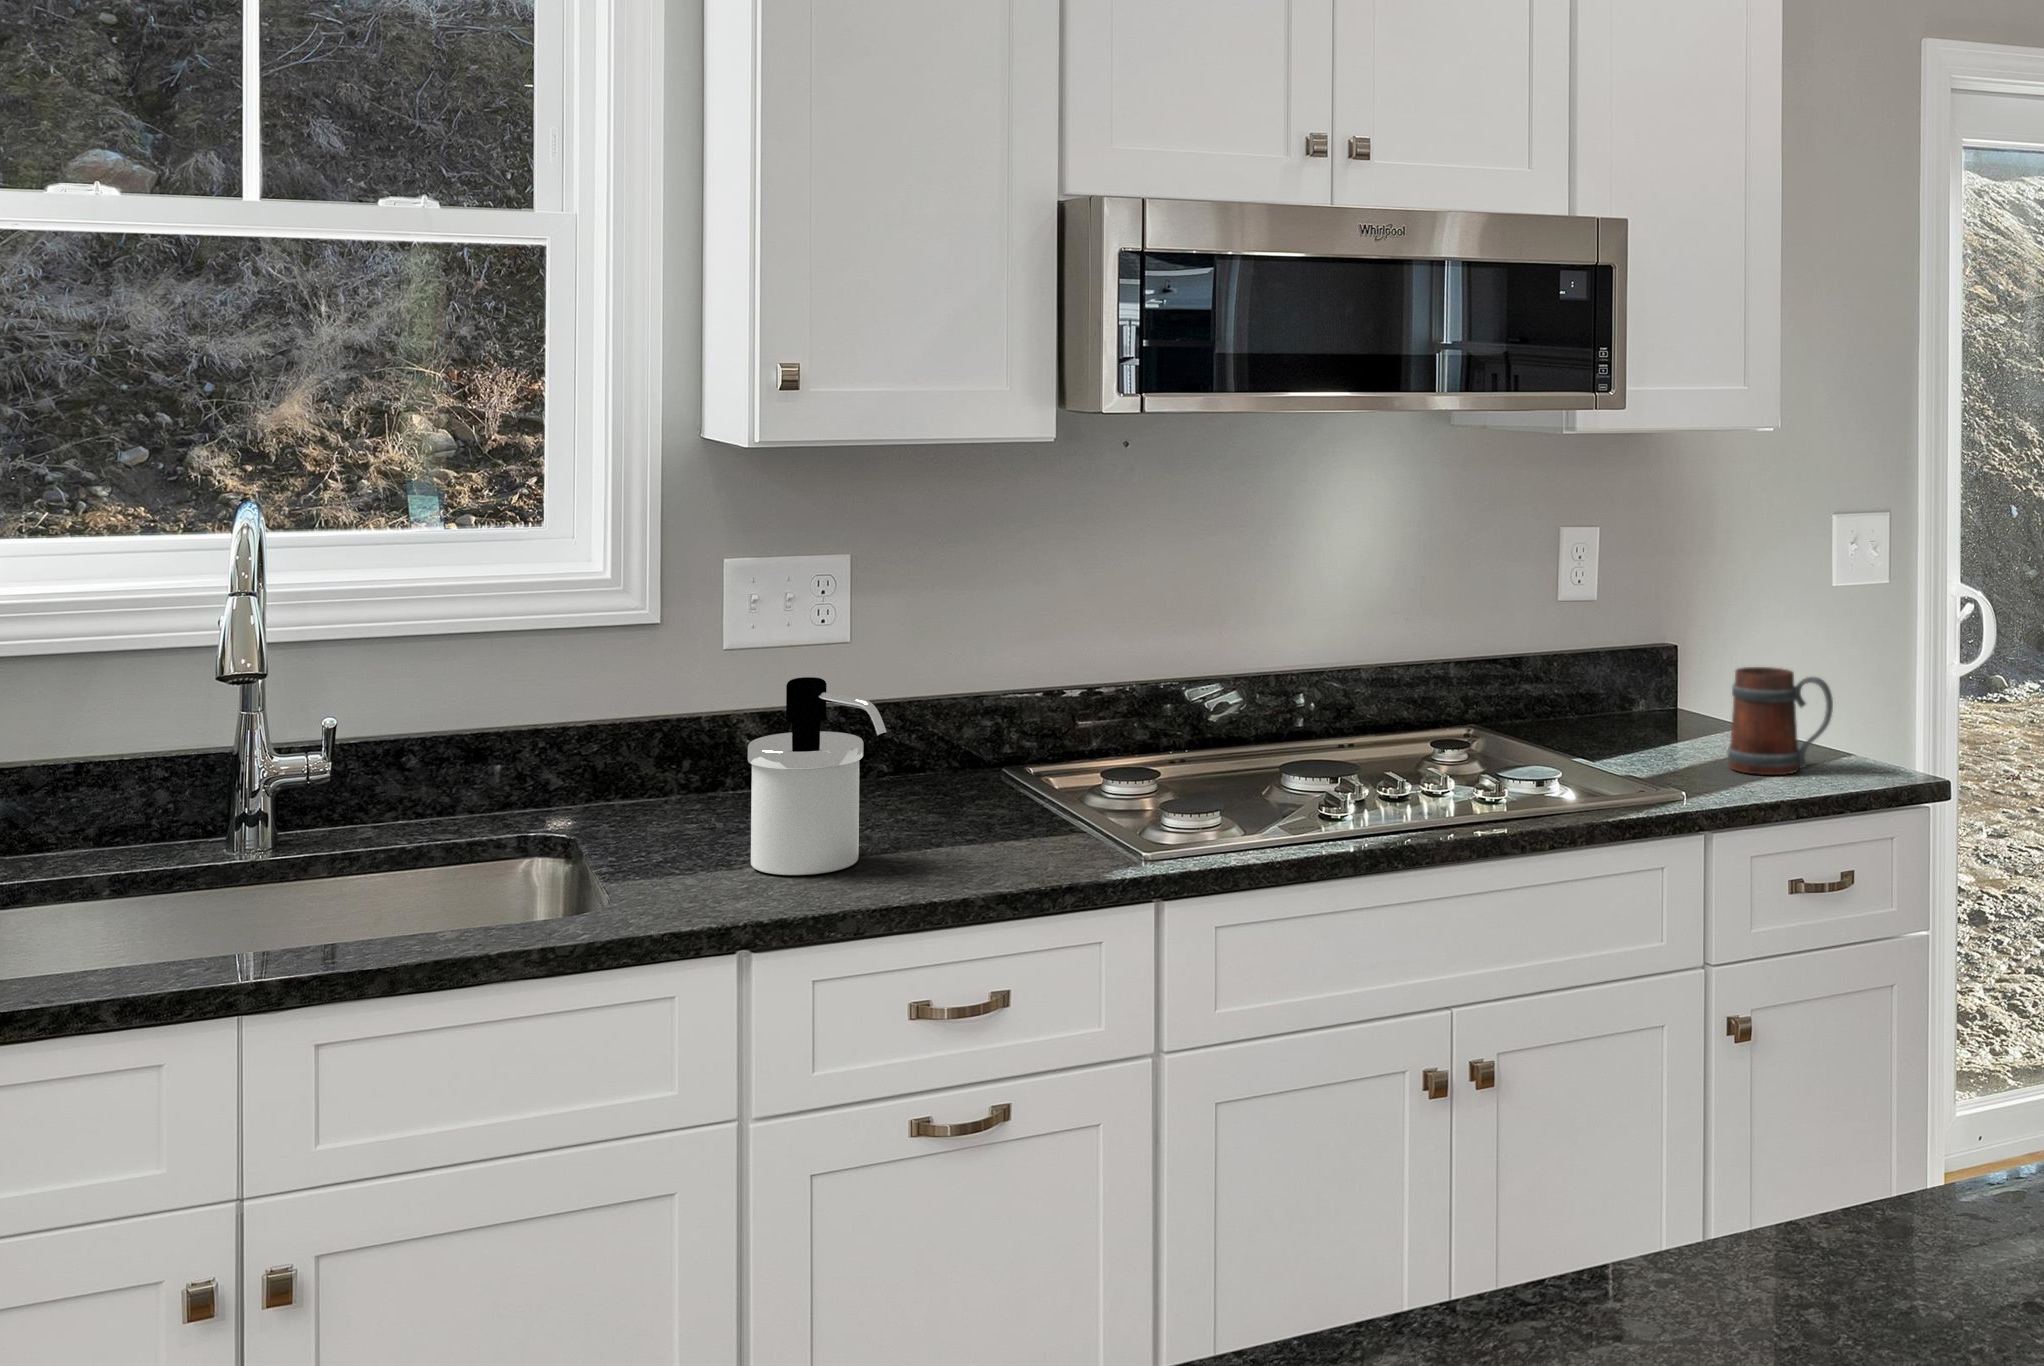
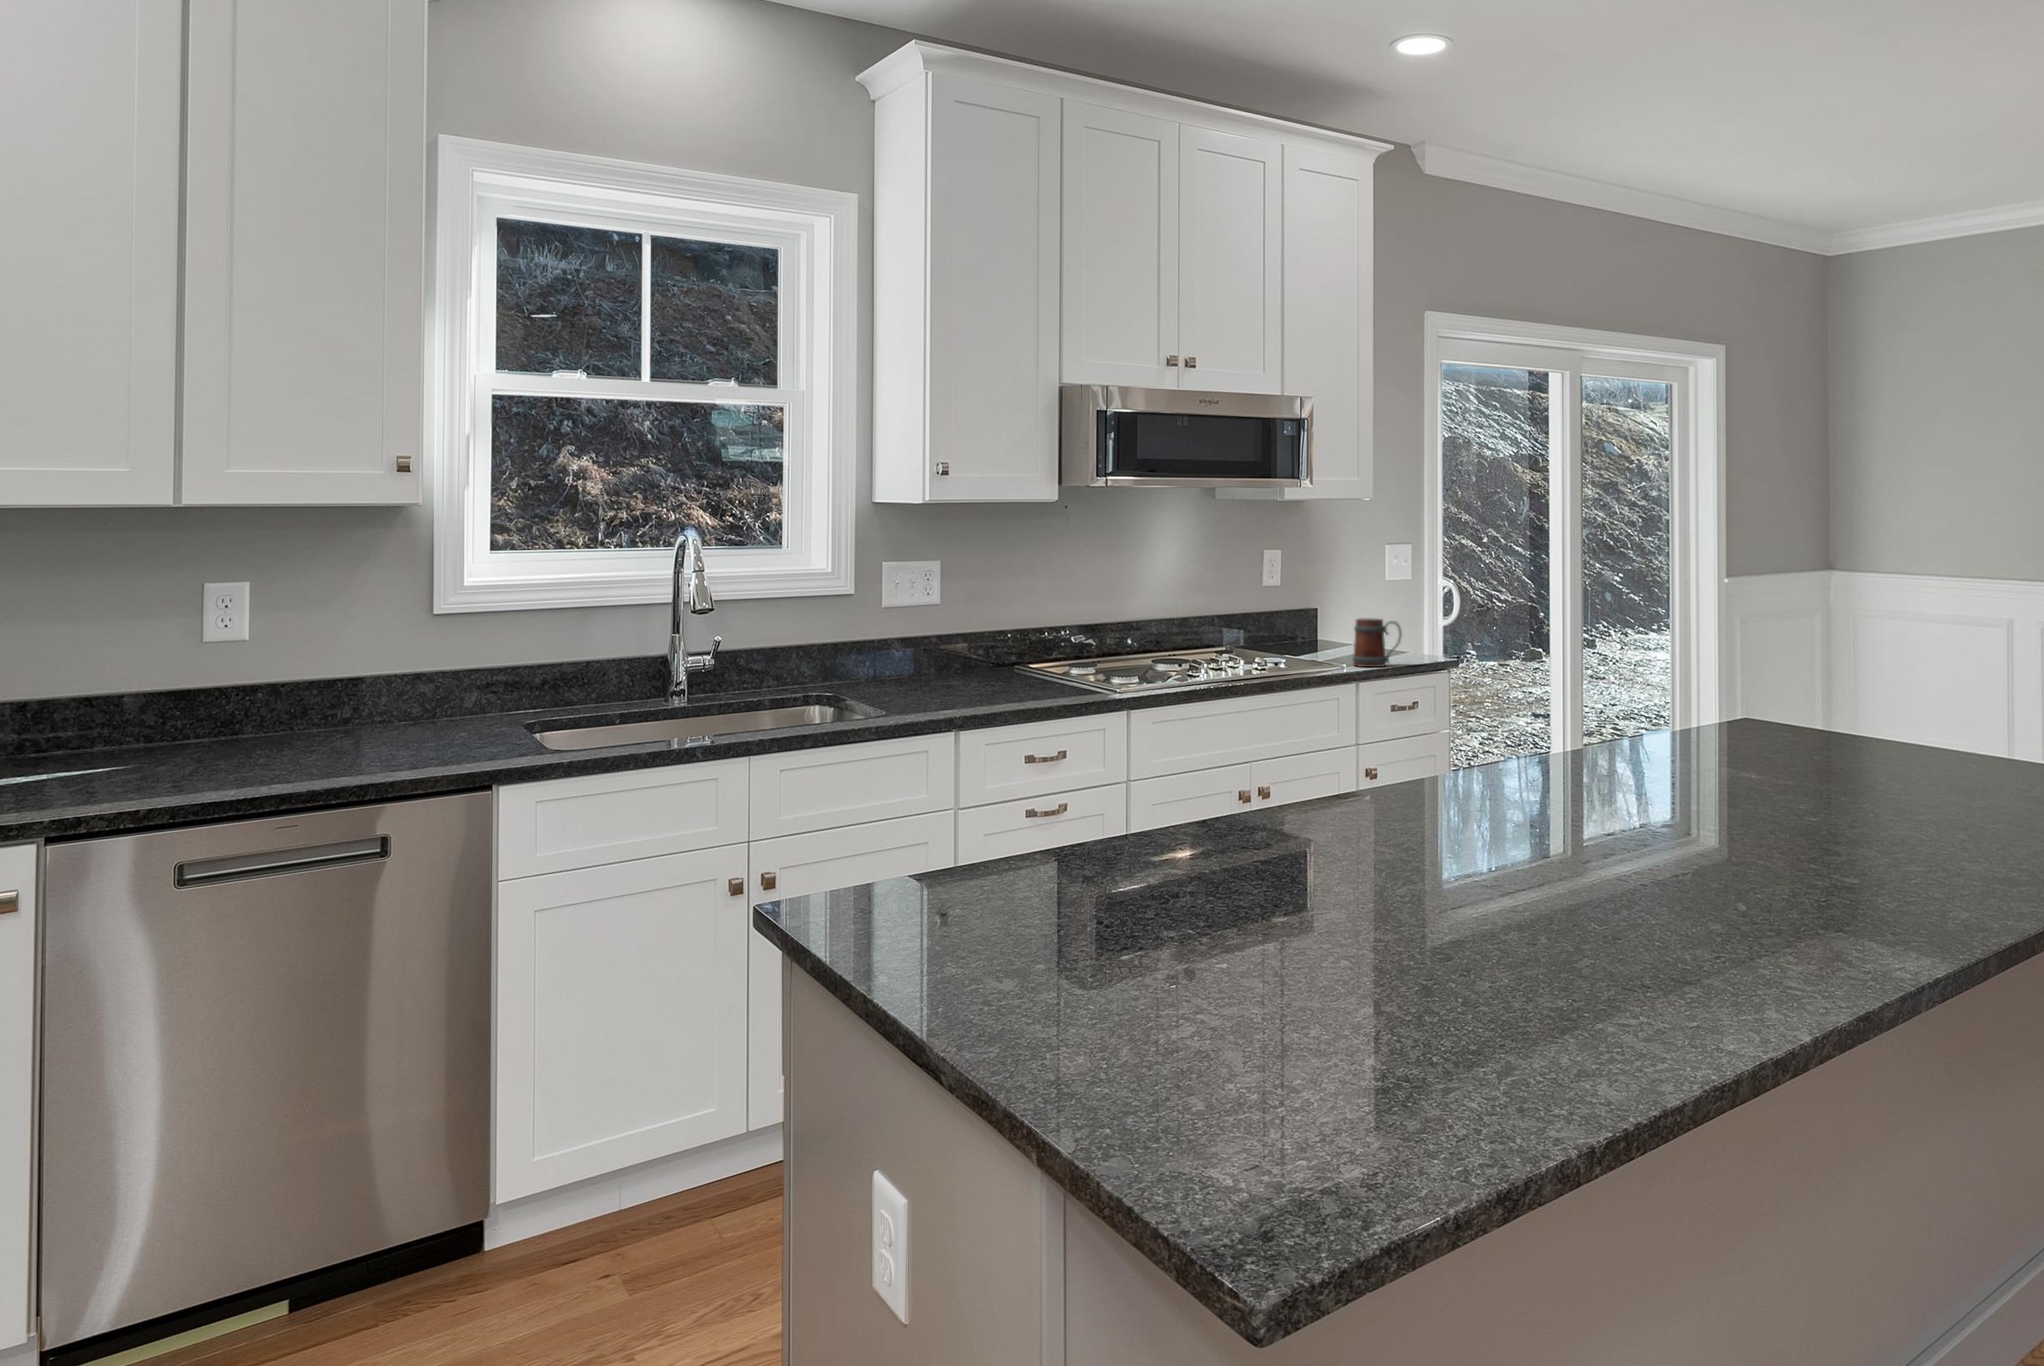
soap dispenser: present [748,677,887,875] -> none [937,607,1012,697]

